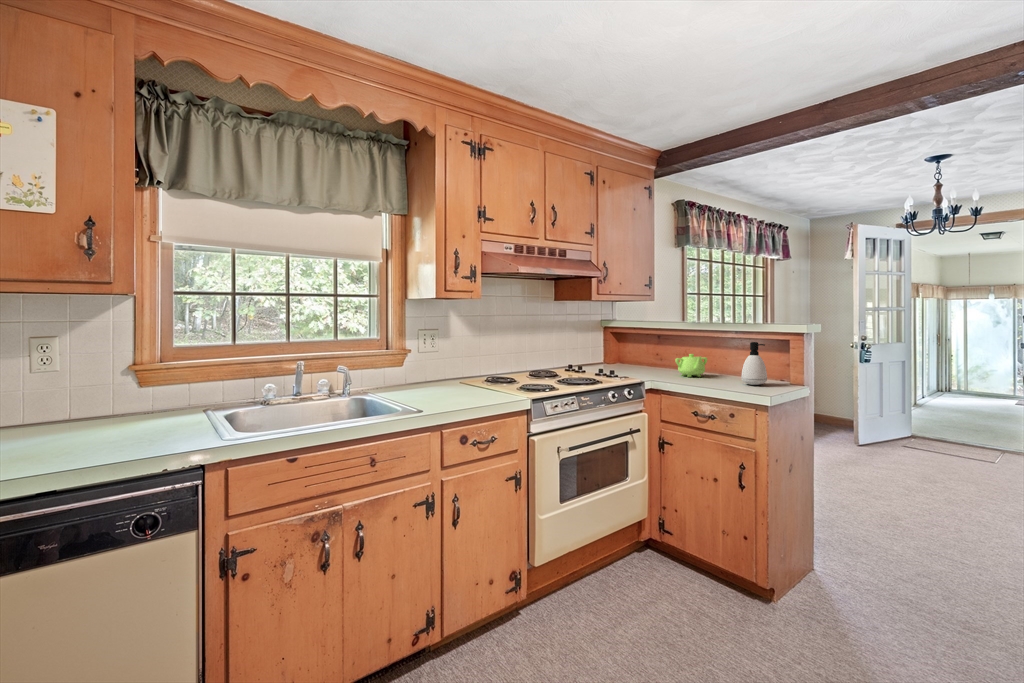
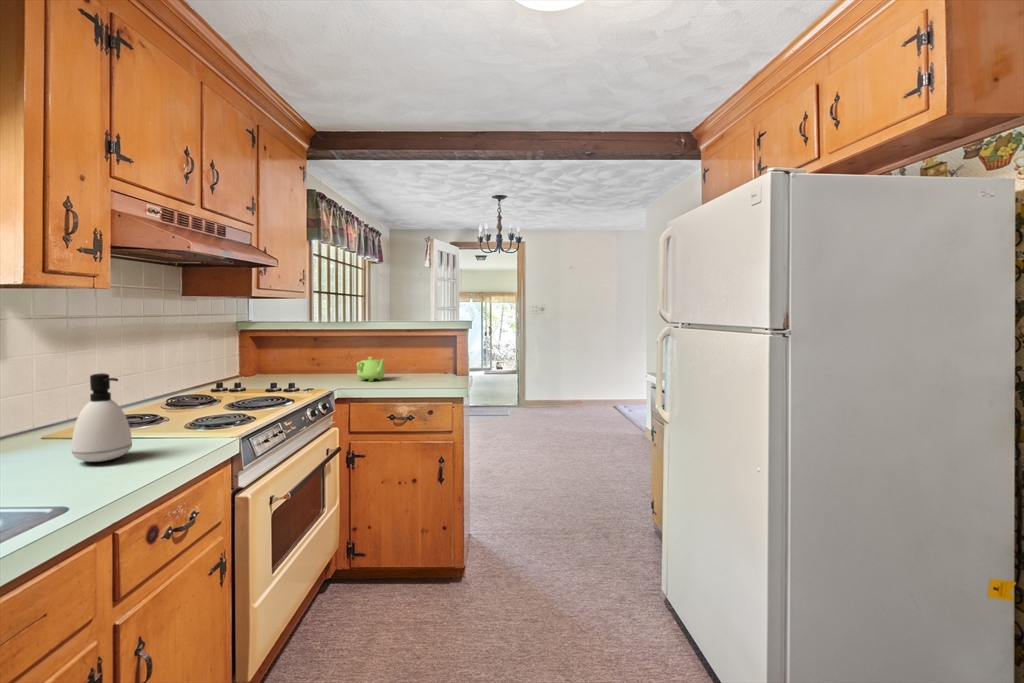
soap dispenser: present [741,342,767,385] -> present [72,373,132,462]

